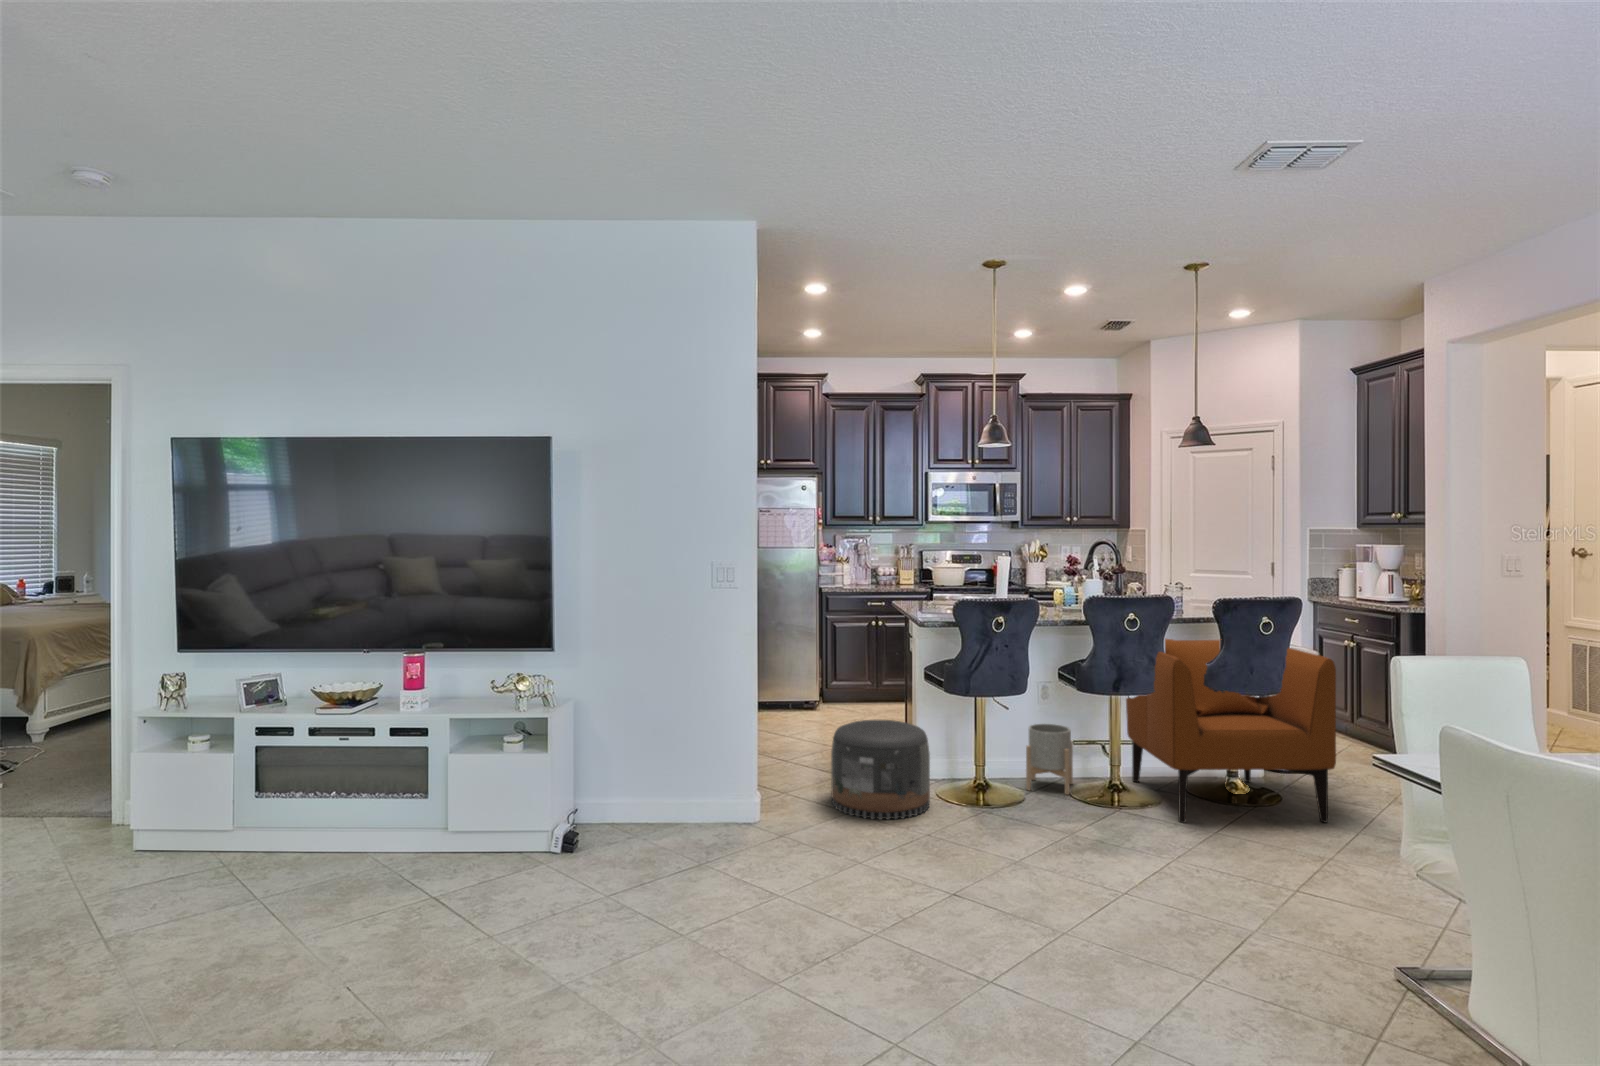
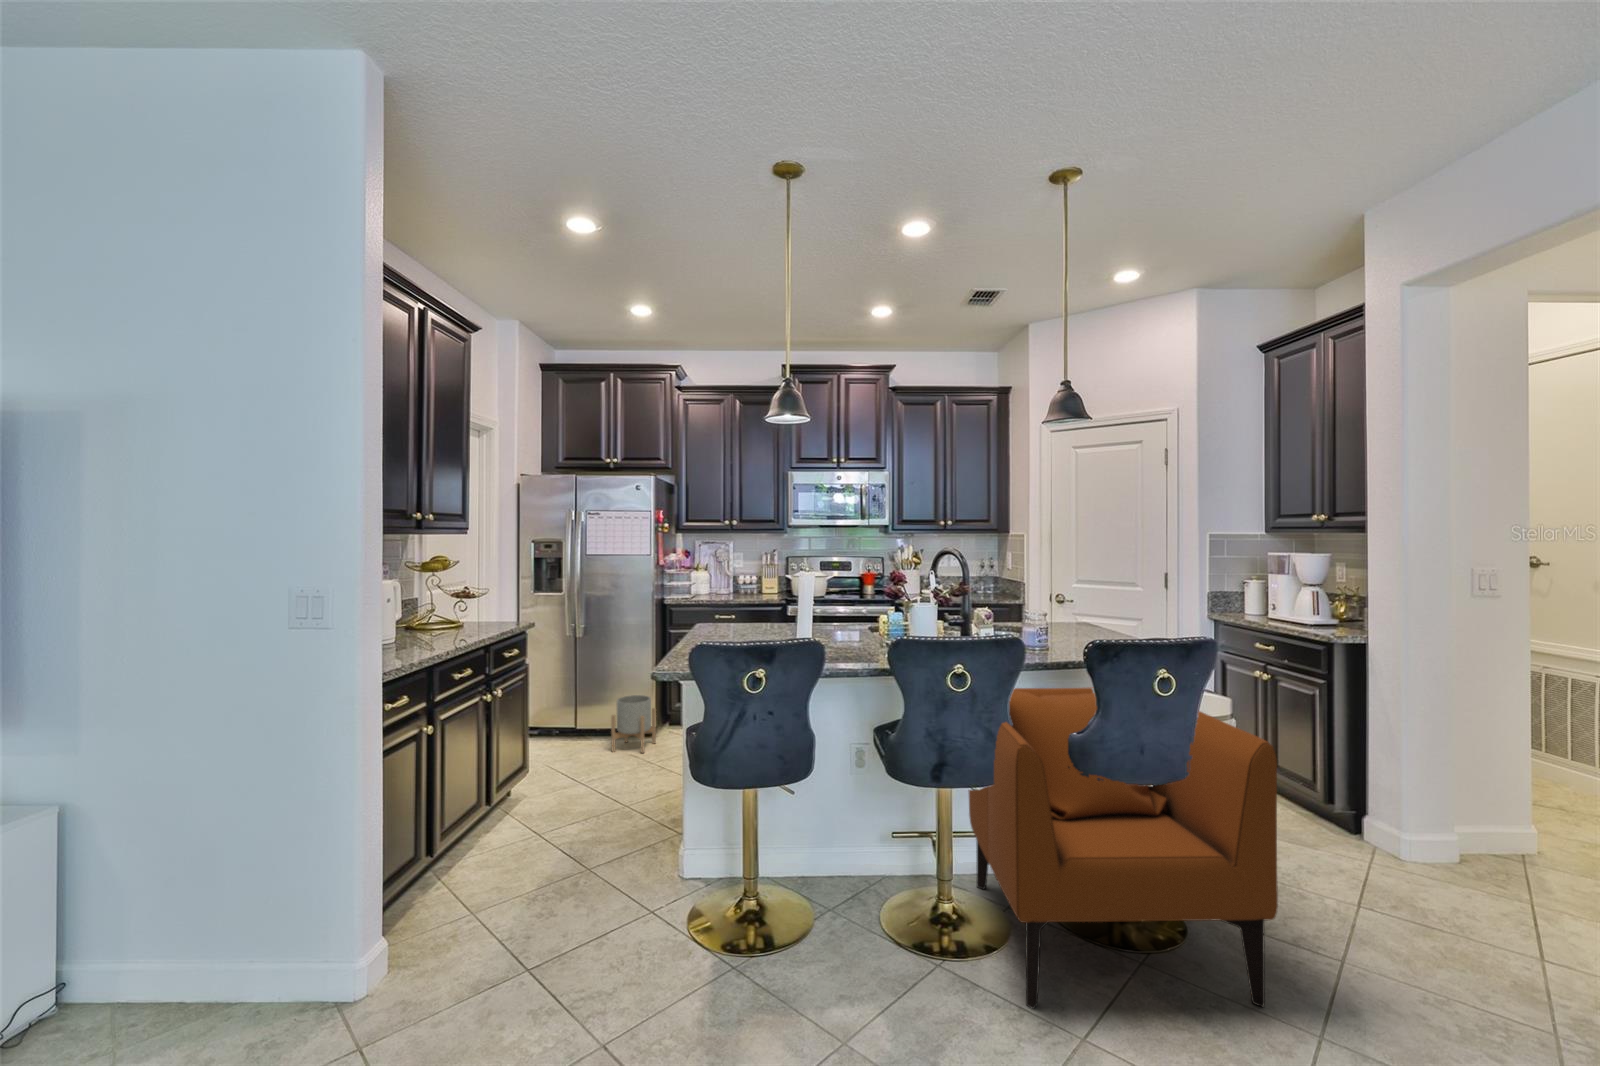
pouf: present [831,720,930,820] -> none [503,811,659,1001]
planter: present [1026,724,1073,795] -> present [611,695,656,753]

